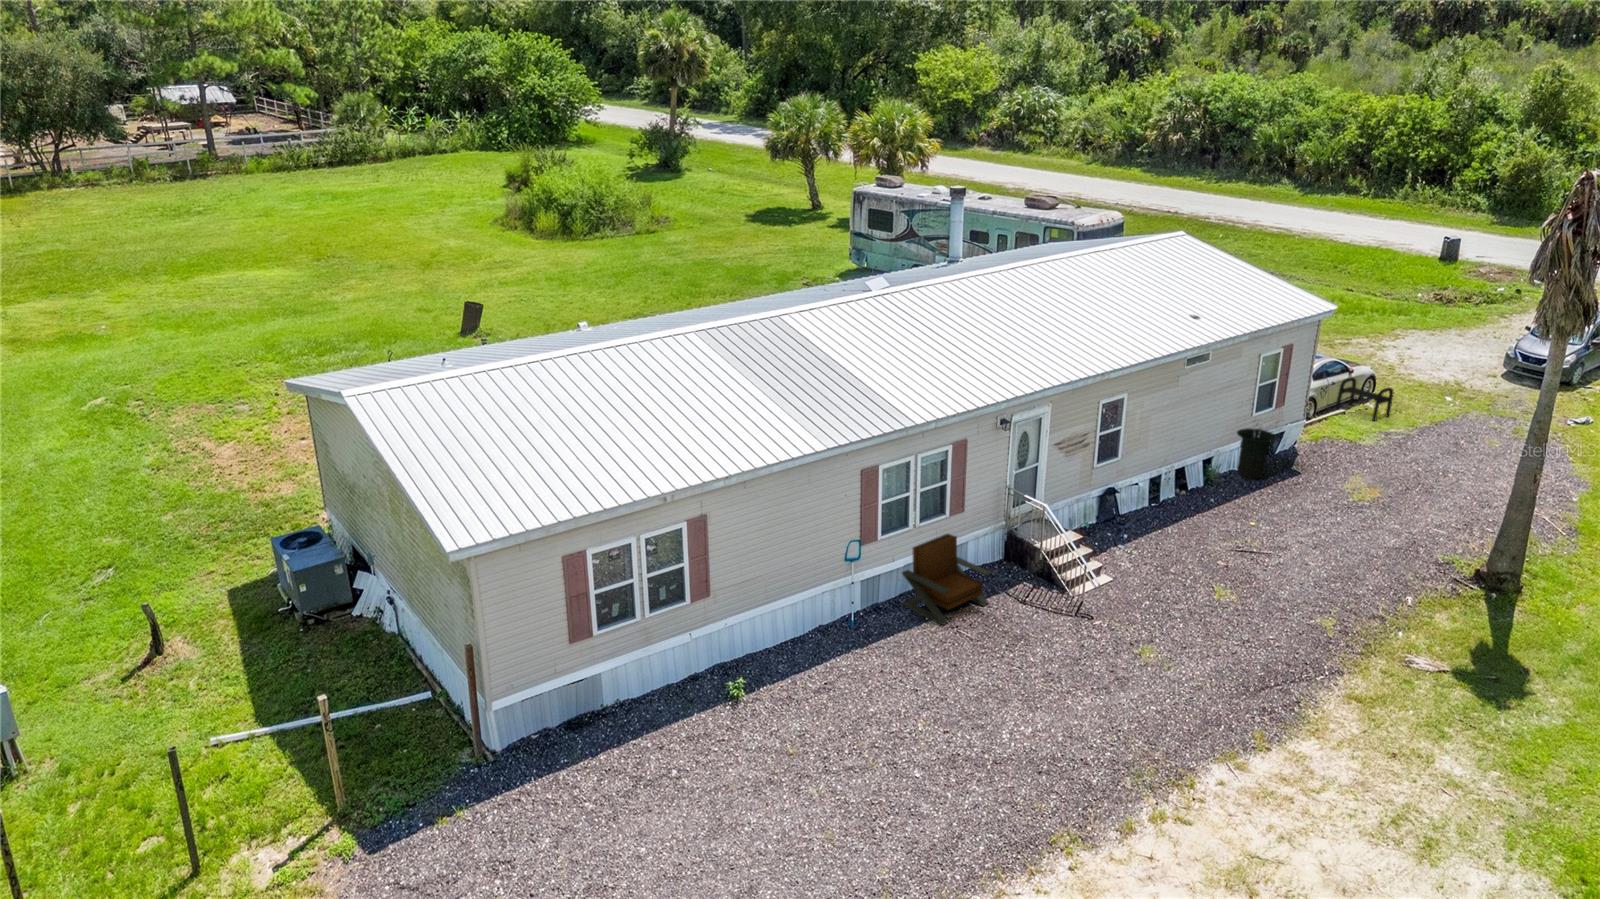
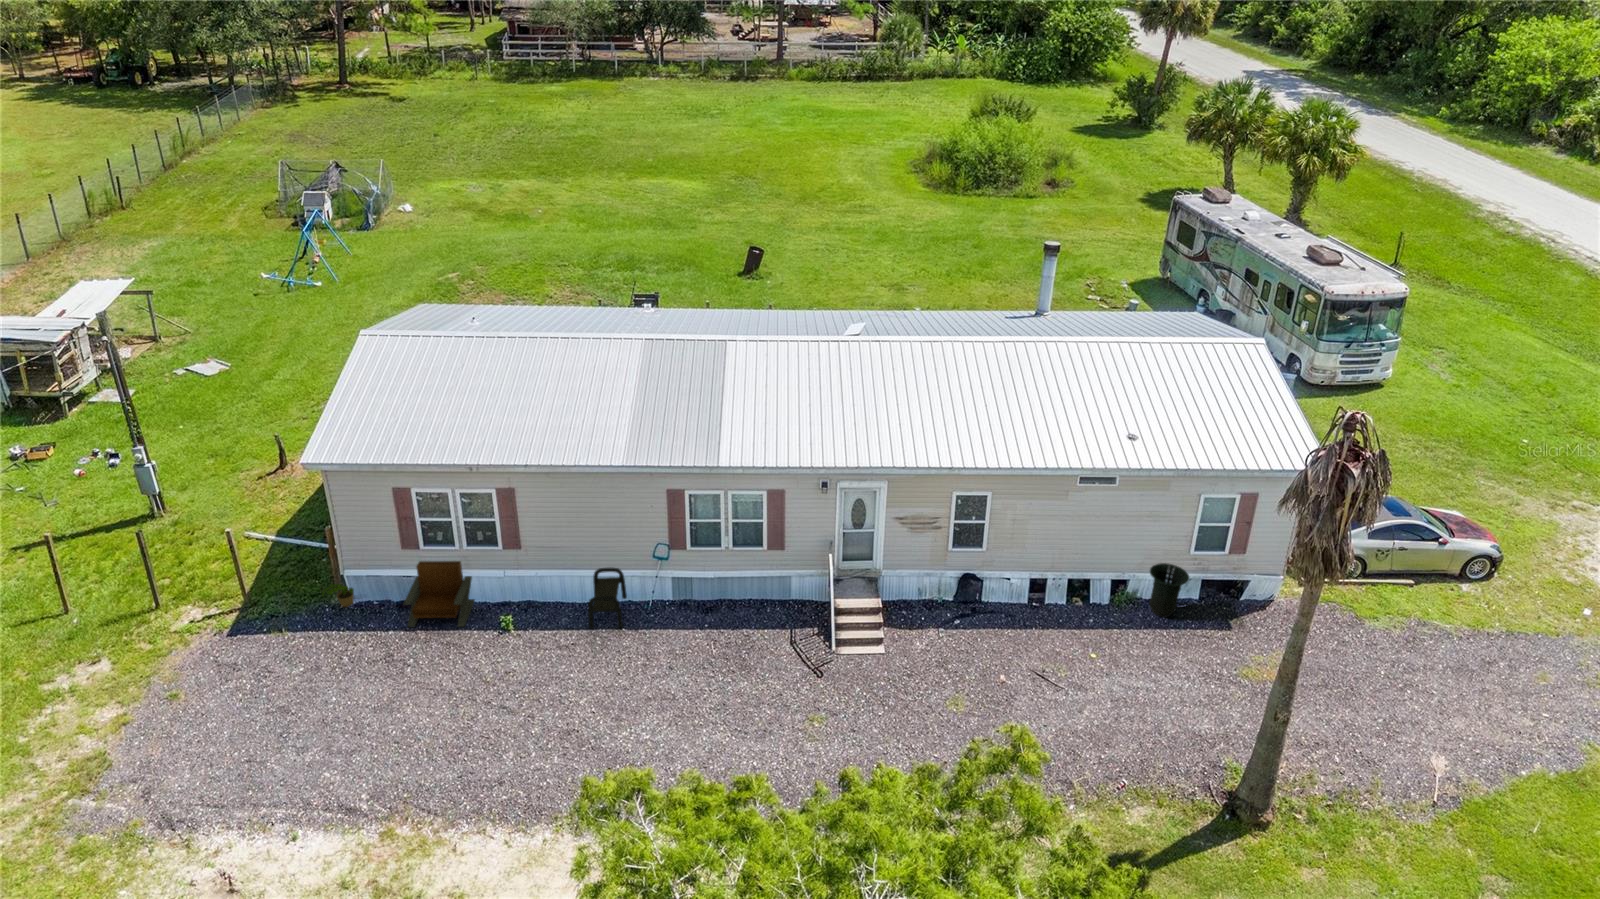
bench: present [1336,378,1393,421] -> present [588,567,627,629]
lounge chair: present [902,534,990,625] -> present [404,561,475,628]
potted plant: none [476,740,518,777] -> present [322,584,354,607]

